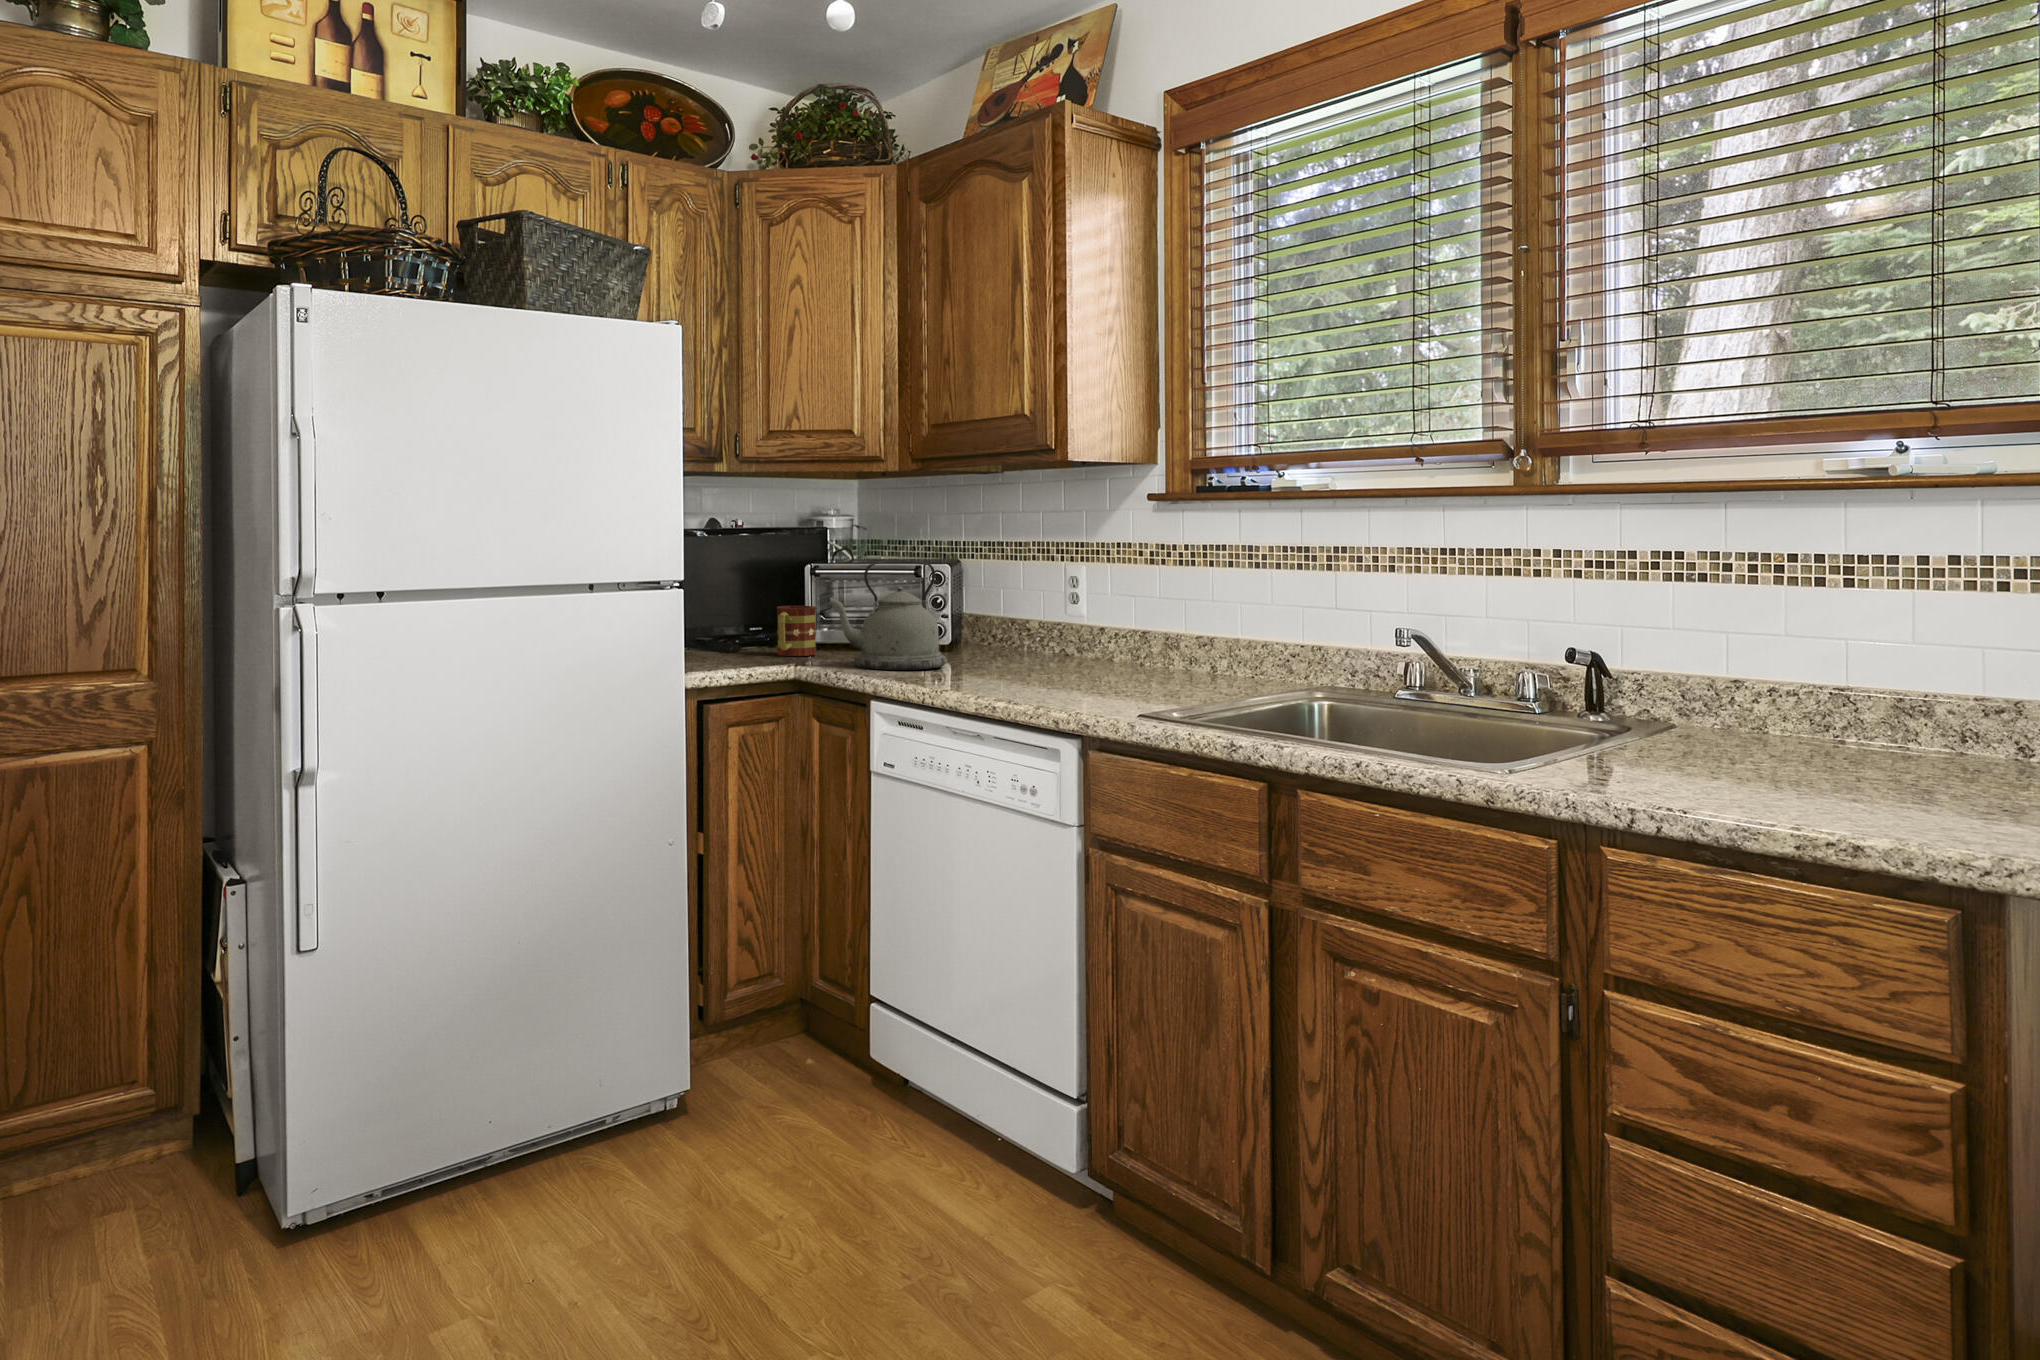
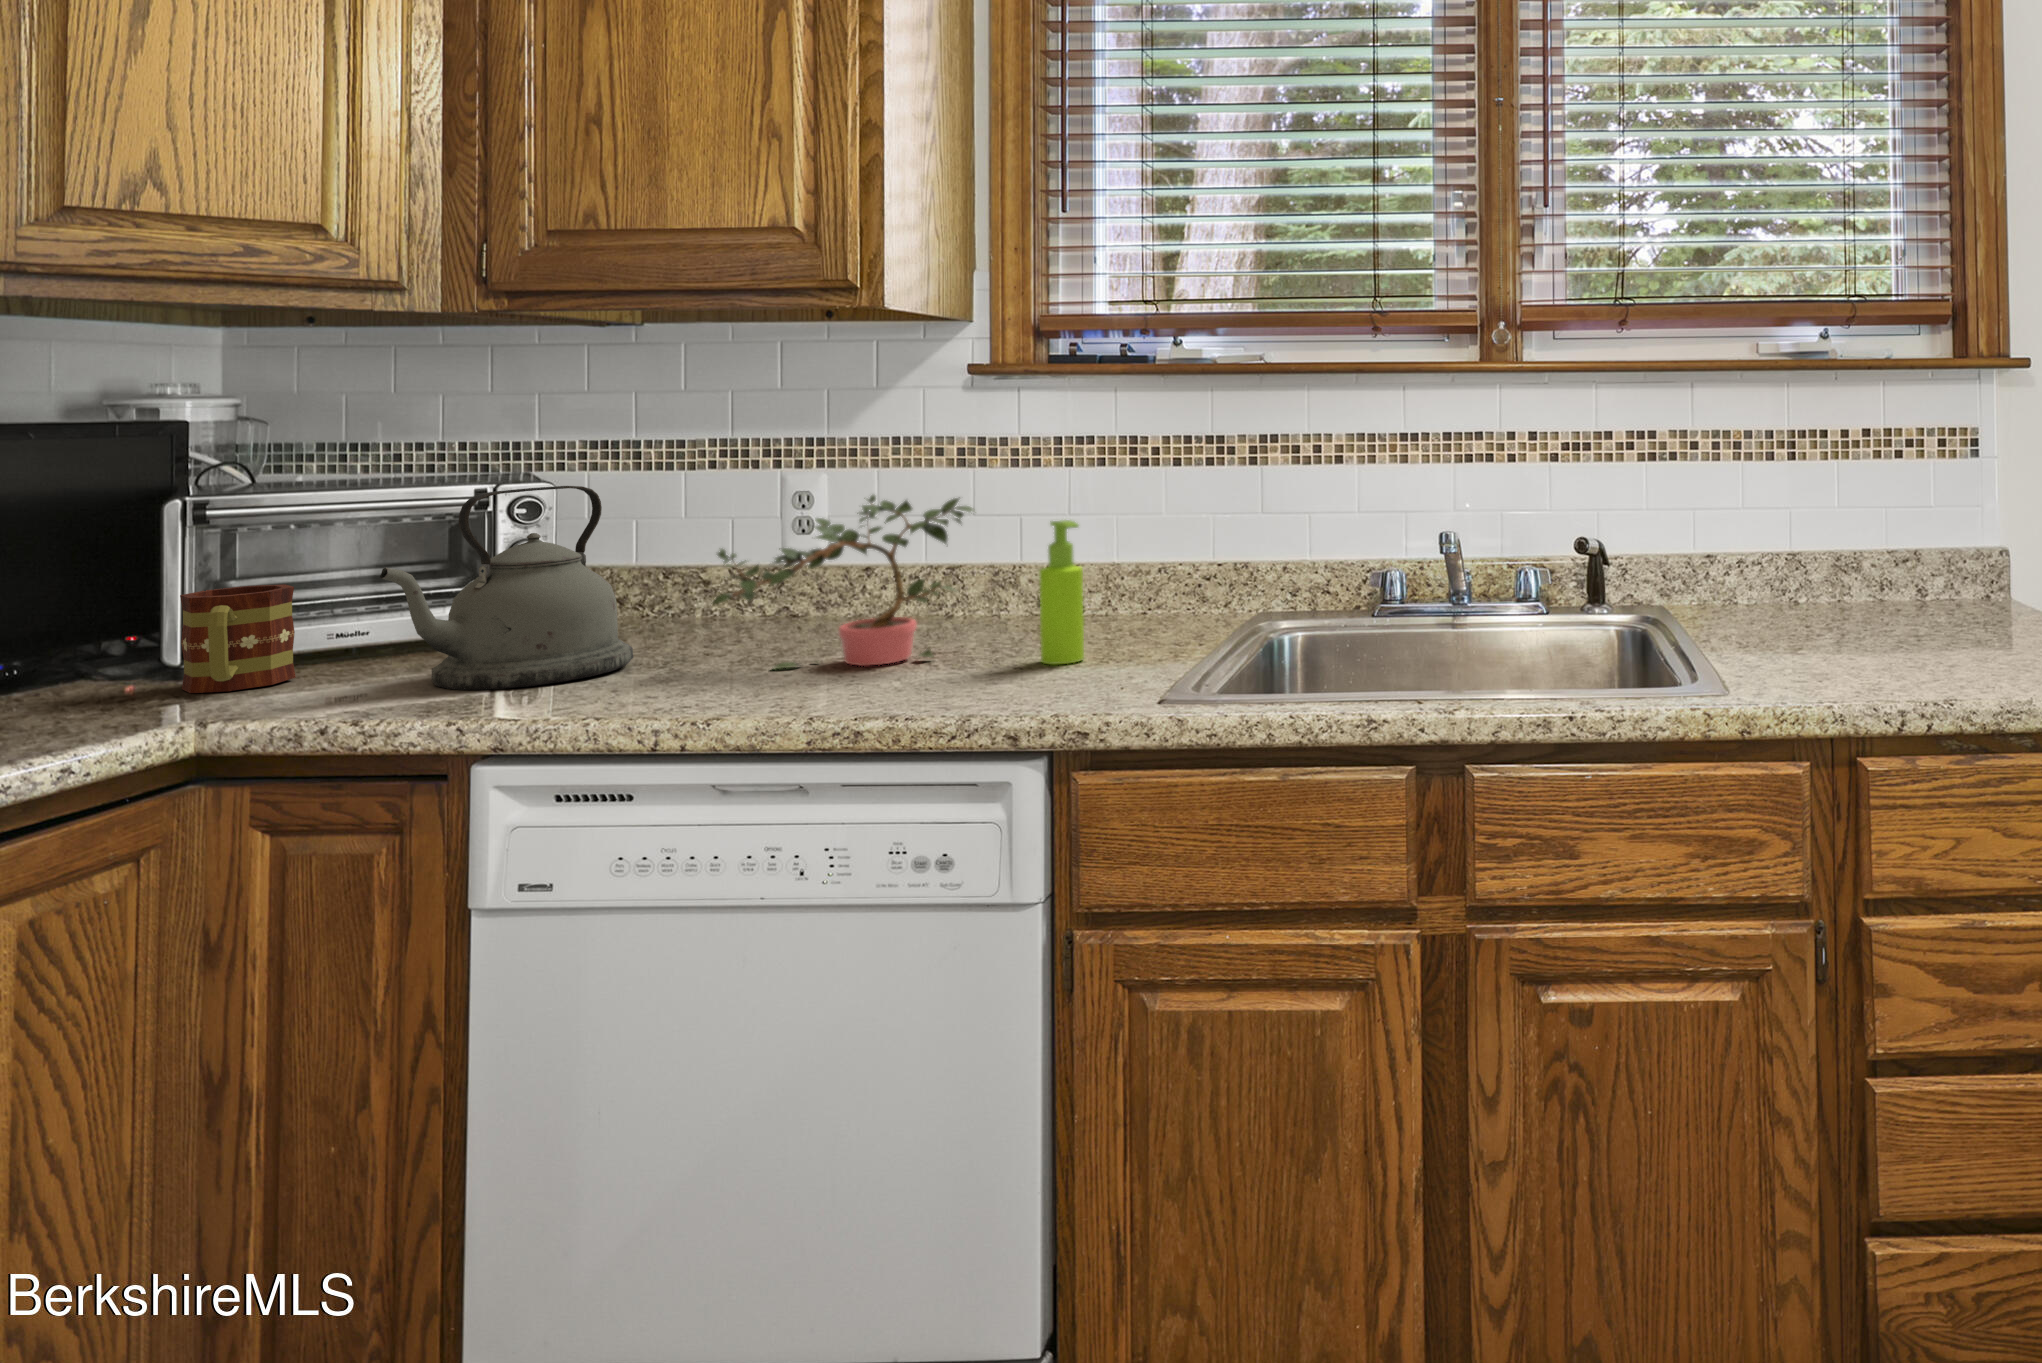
potted plant: none [972,574,1107,685] -> present [713,495,974,669]
soap dispenser: none [1132,599,1162,698] -> present [1040,520,1084,664]

